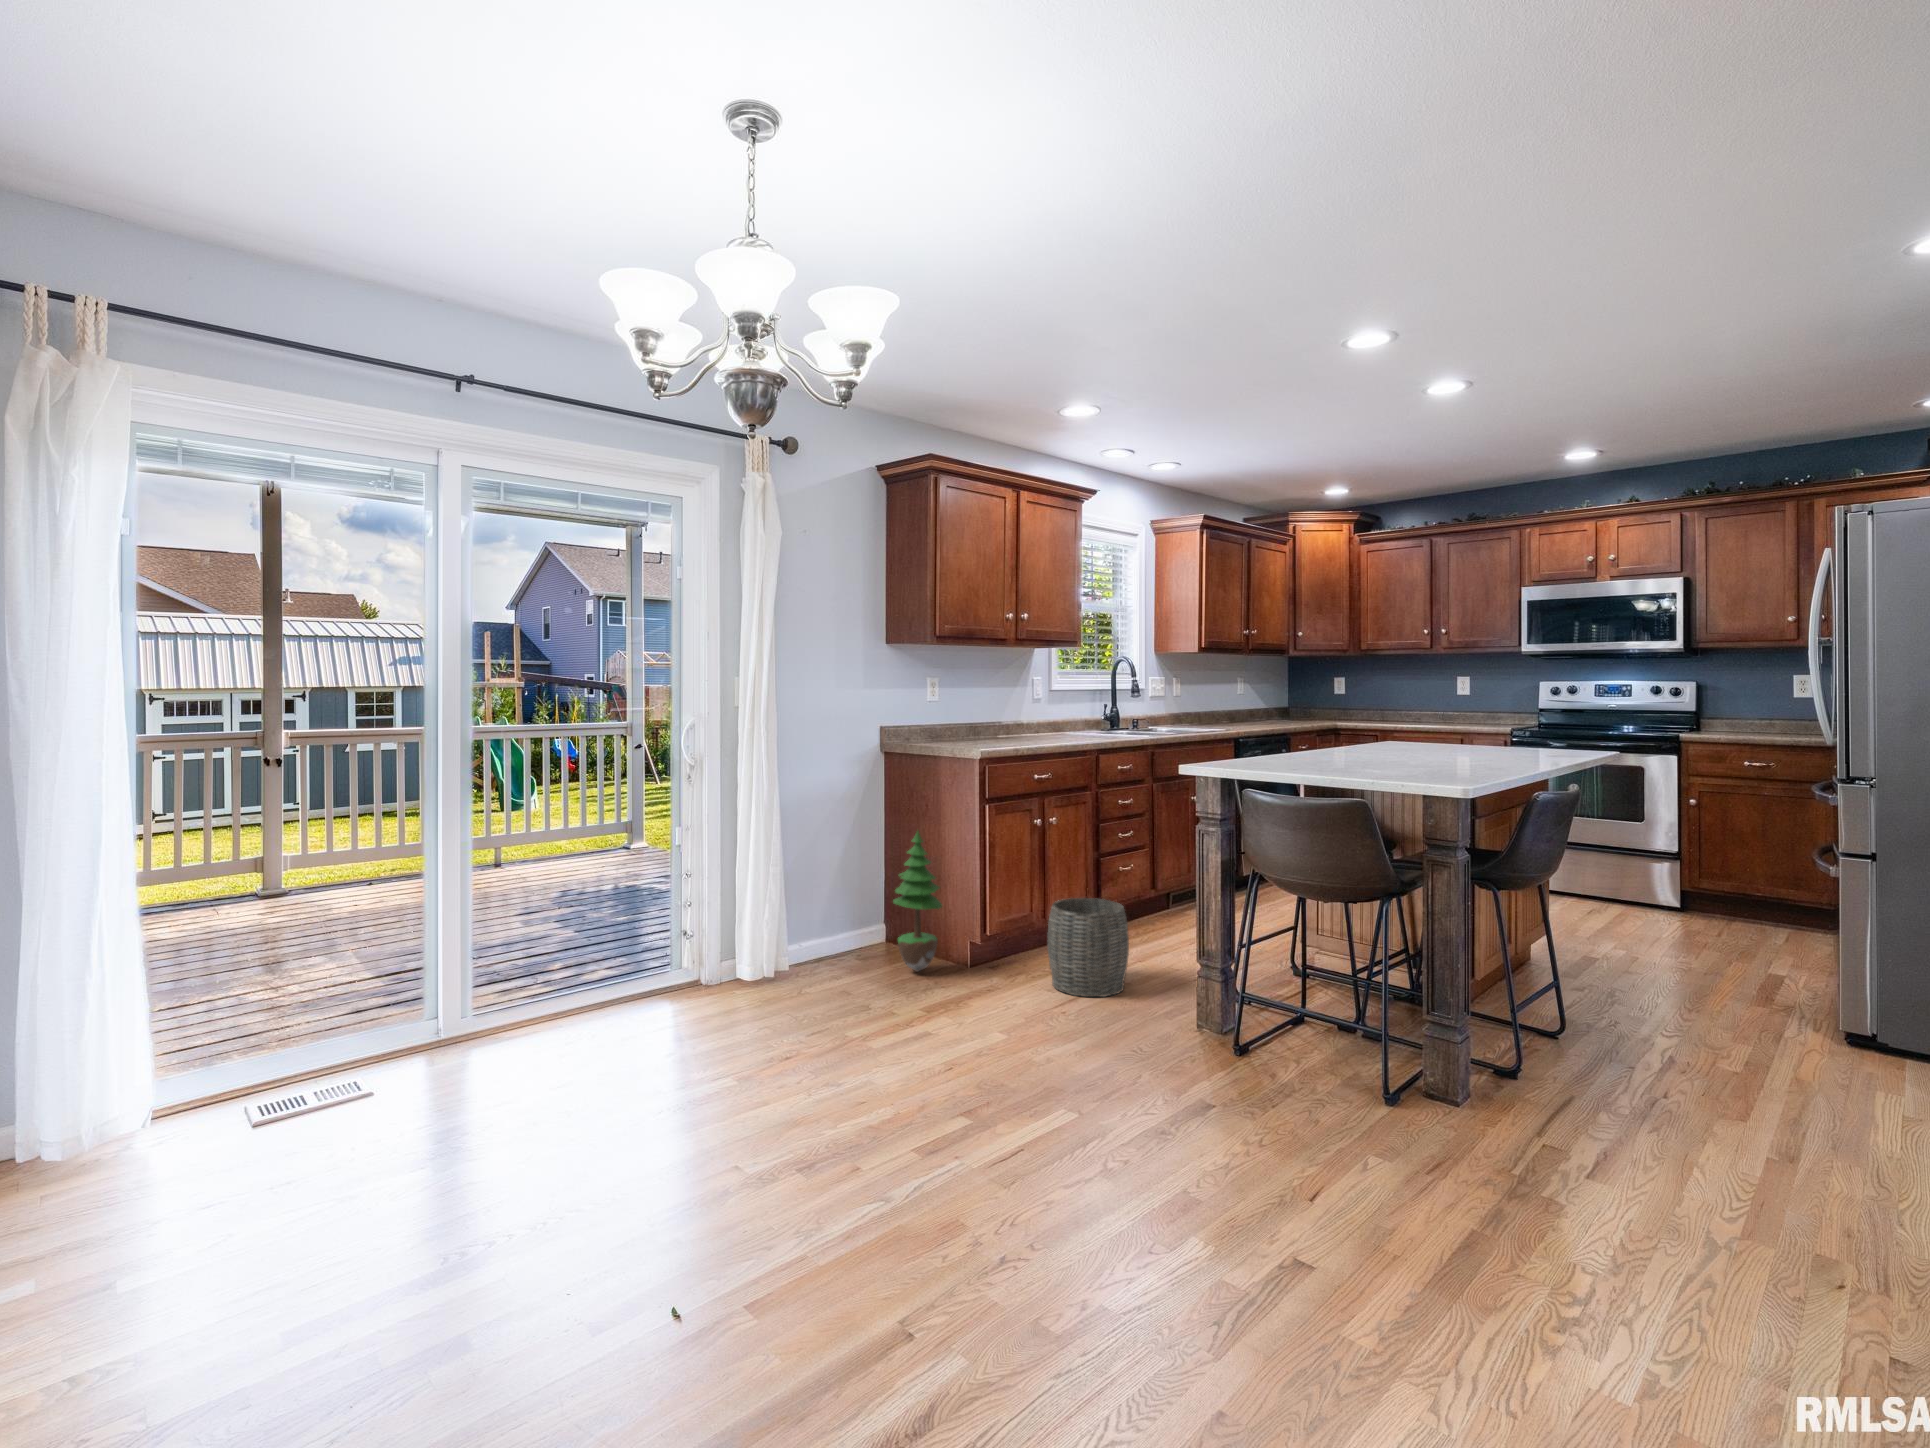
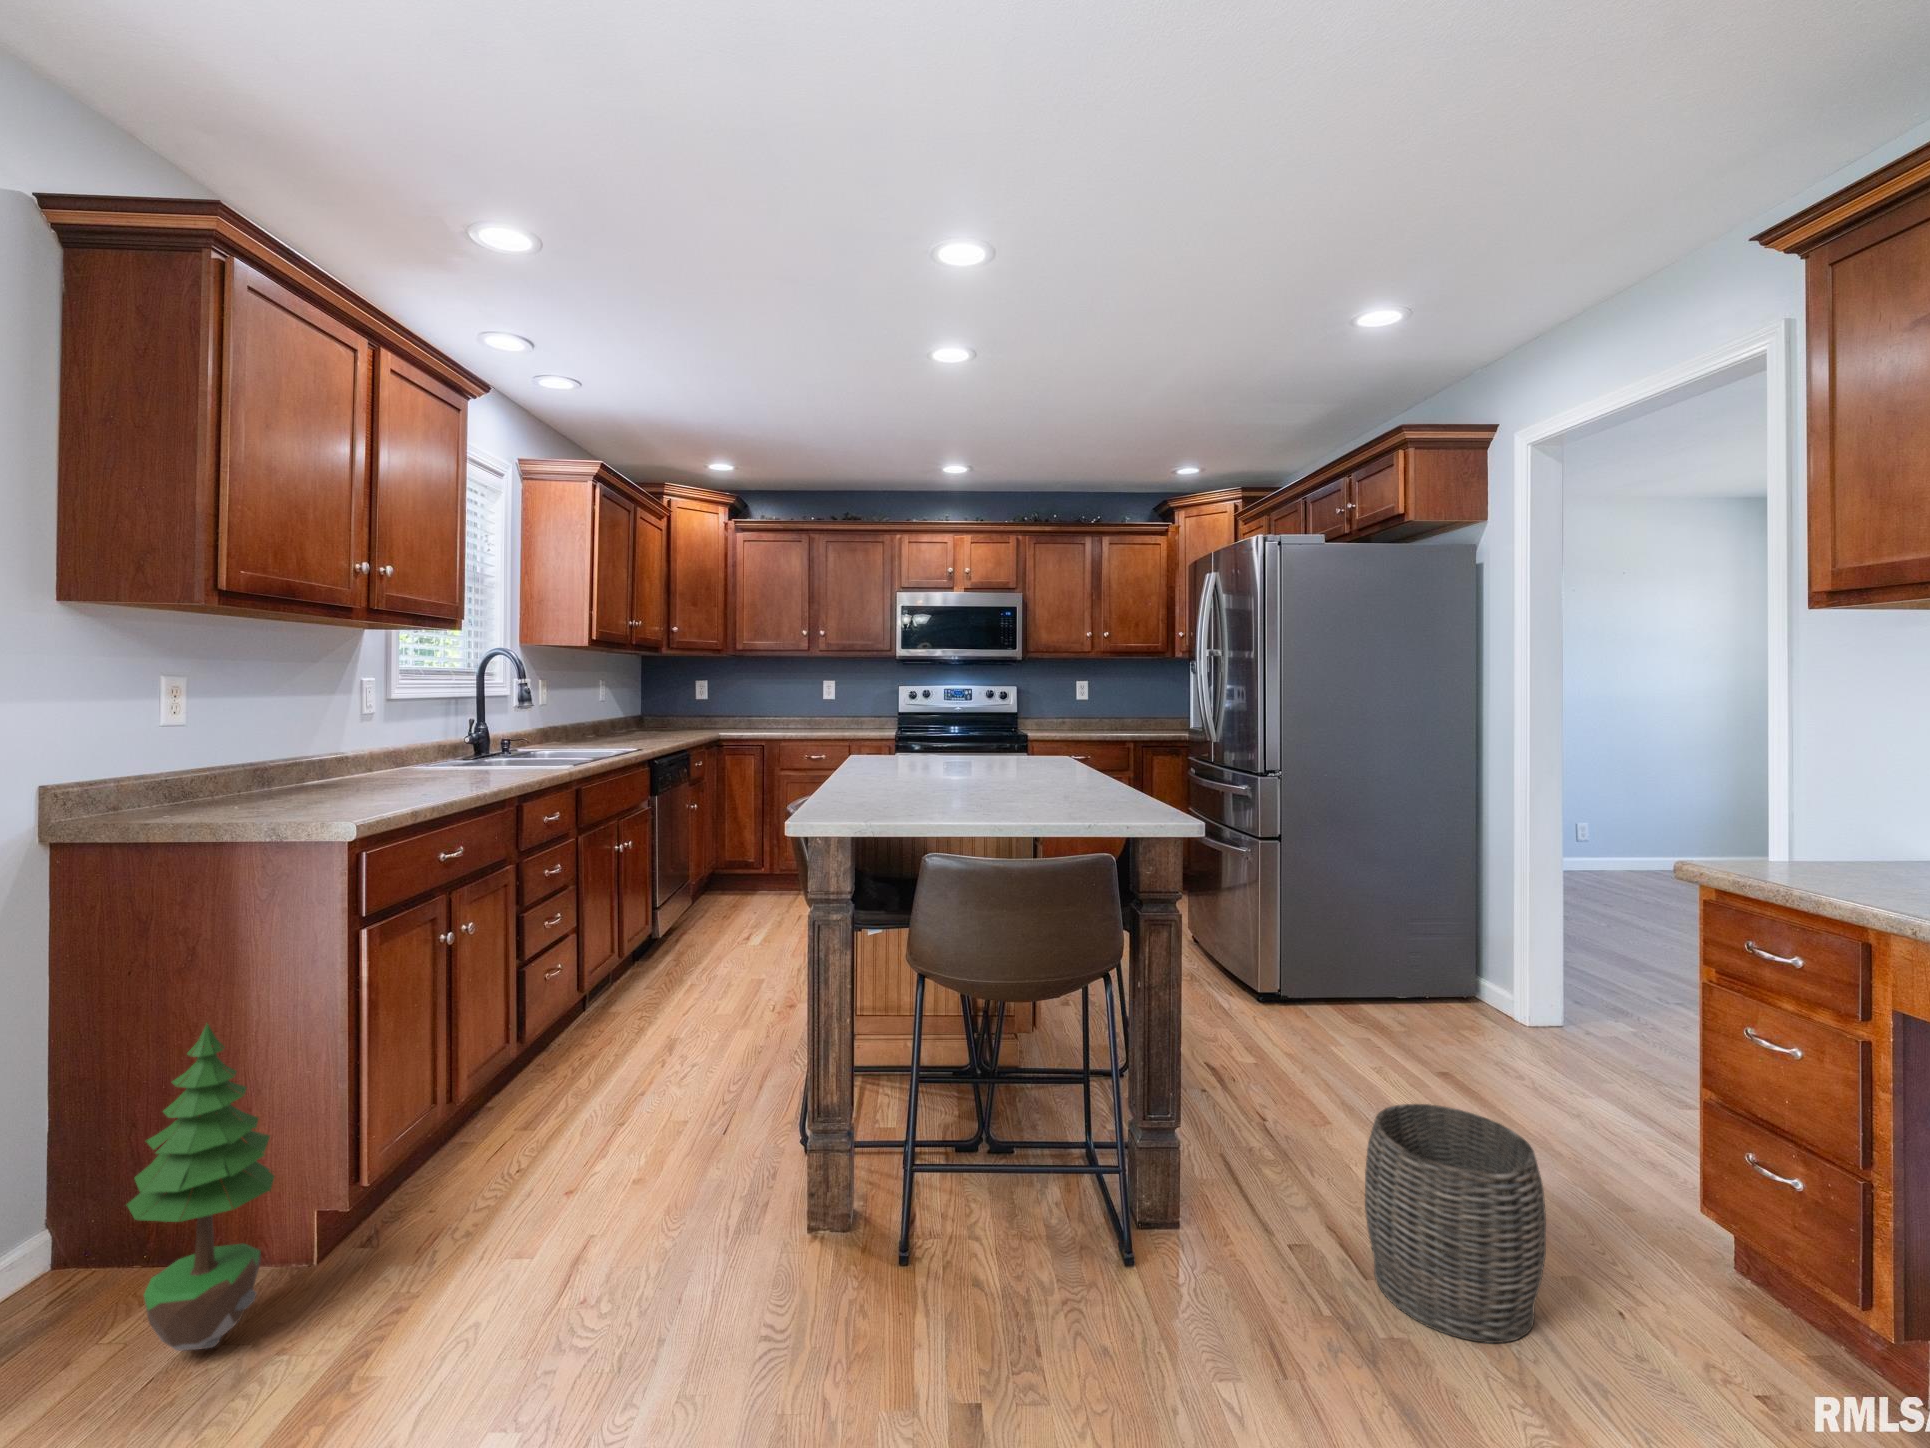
woven basket: present [1048,898,1129,997] -> present [1365,1104,1546,1343]

